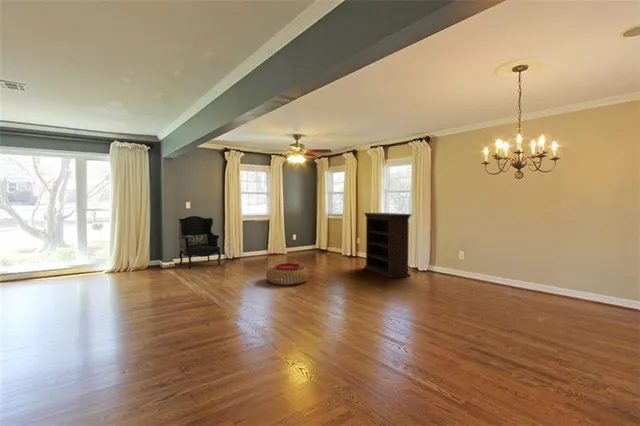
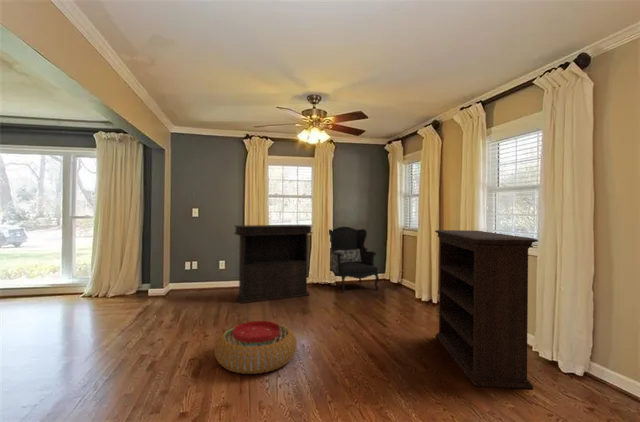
console table: none [230,213,280,266] -> present [235,225,312,303]
armchair: present [179,216,221,269] -> present [328,227,379,293]

